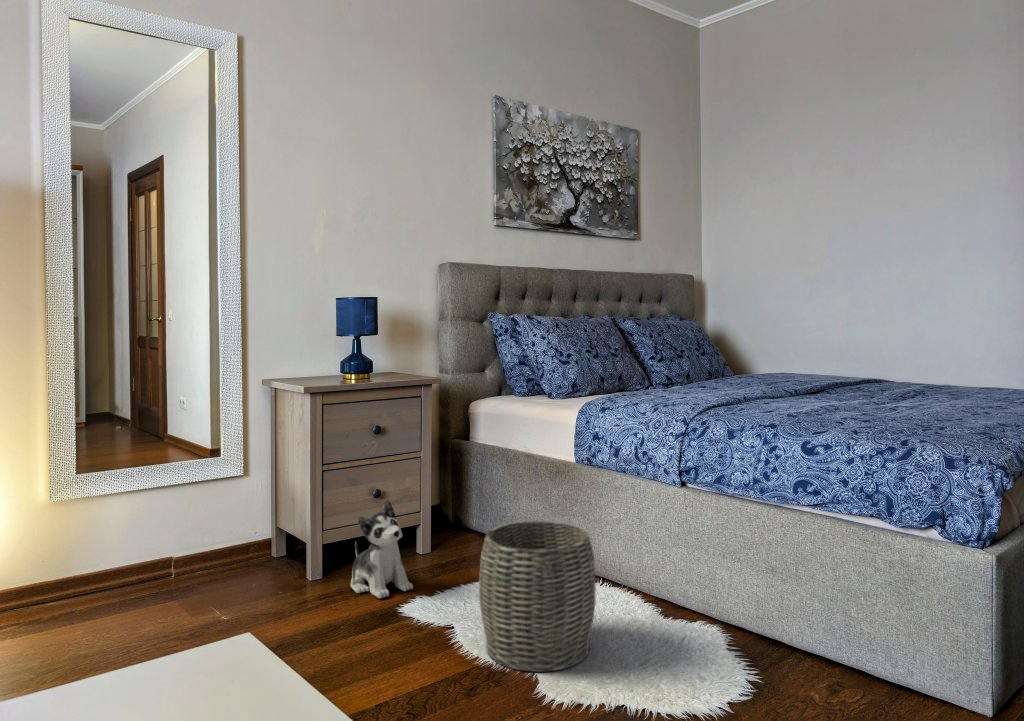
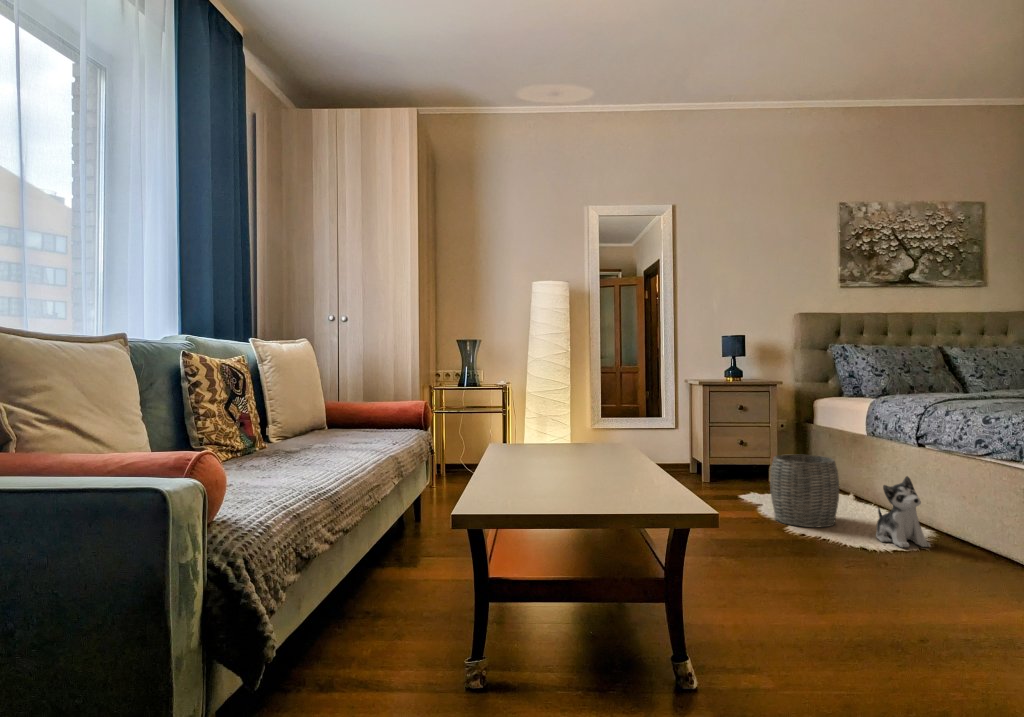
plush toy: present [351,500,413,598] -> present [876,476,930,548]

